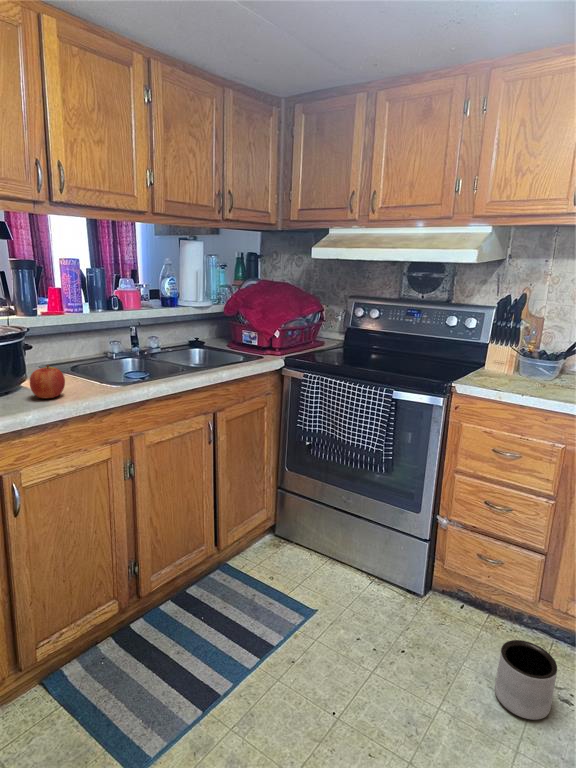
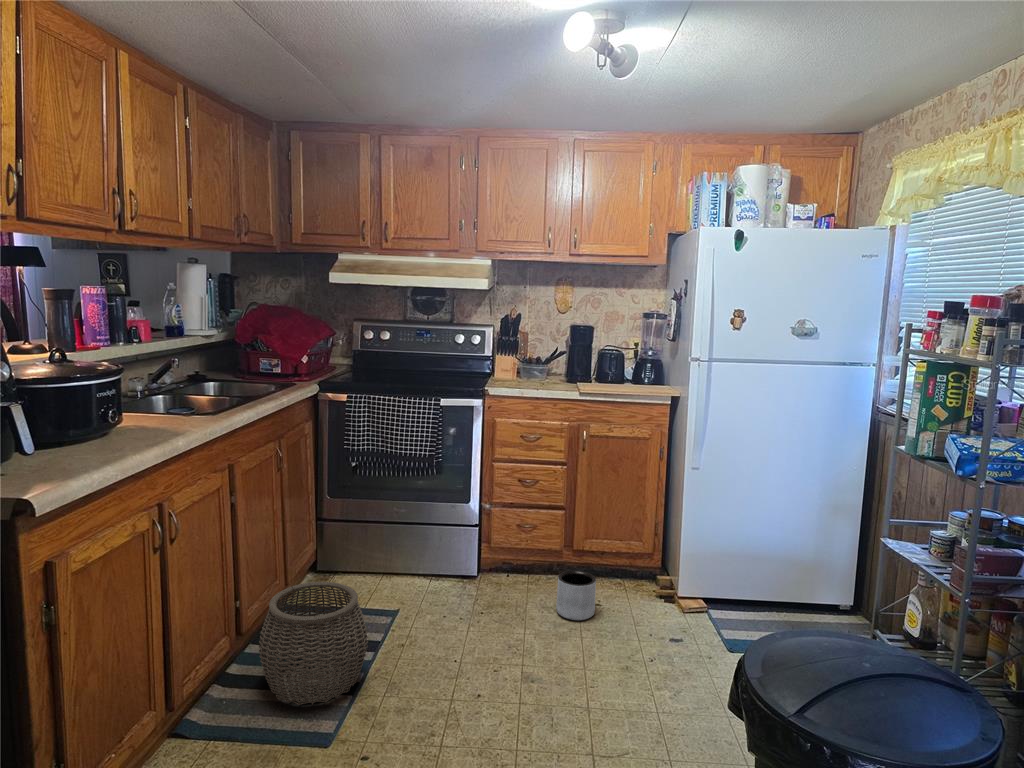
fruit: present [30,365,65,399] -> none [149,394,184,428]
woven basket: none [120,570,234,712] -> present [259,582,368,705]

